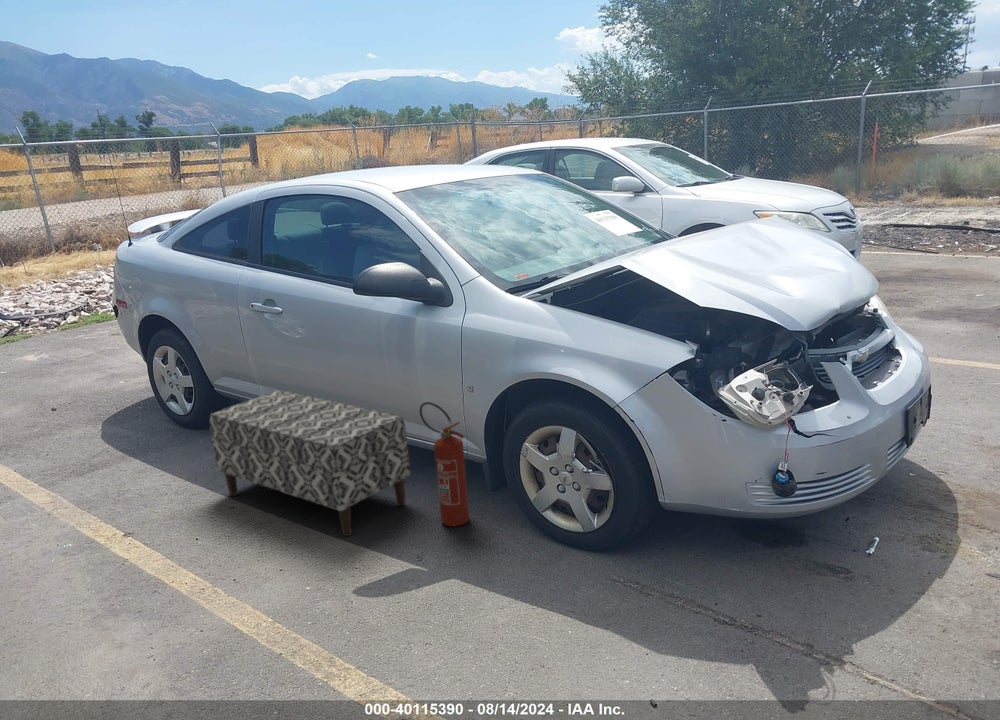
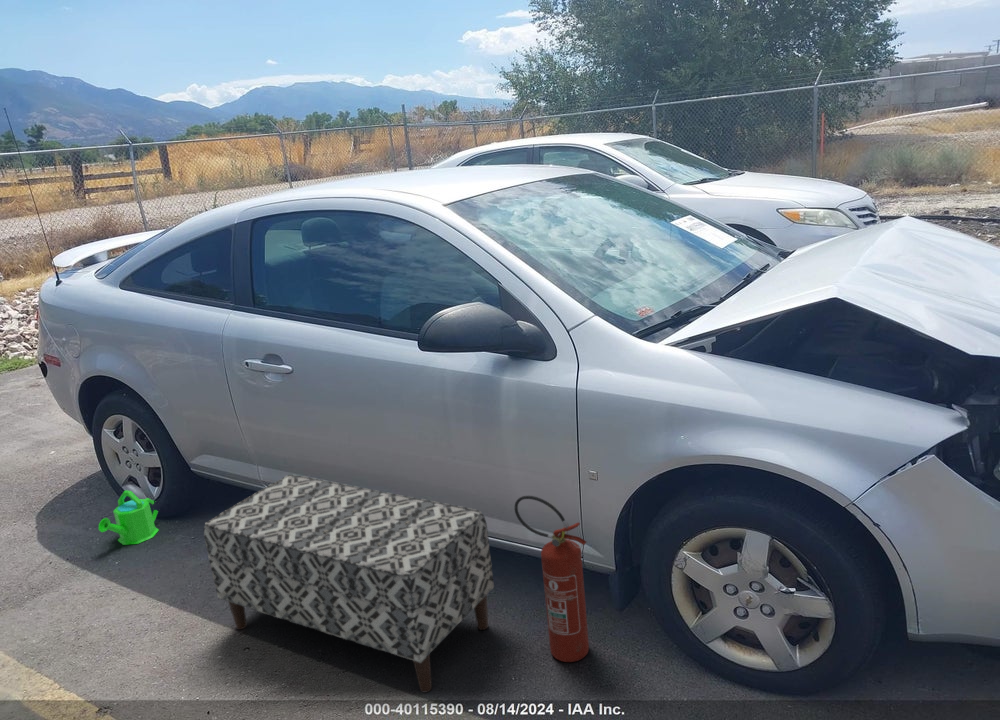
watering can: none [144,402,192,444] -> present [99,490,159,545]

